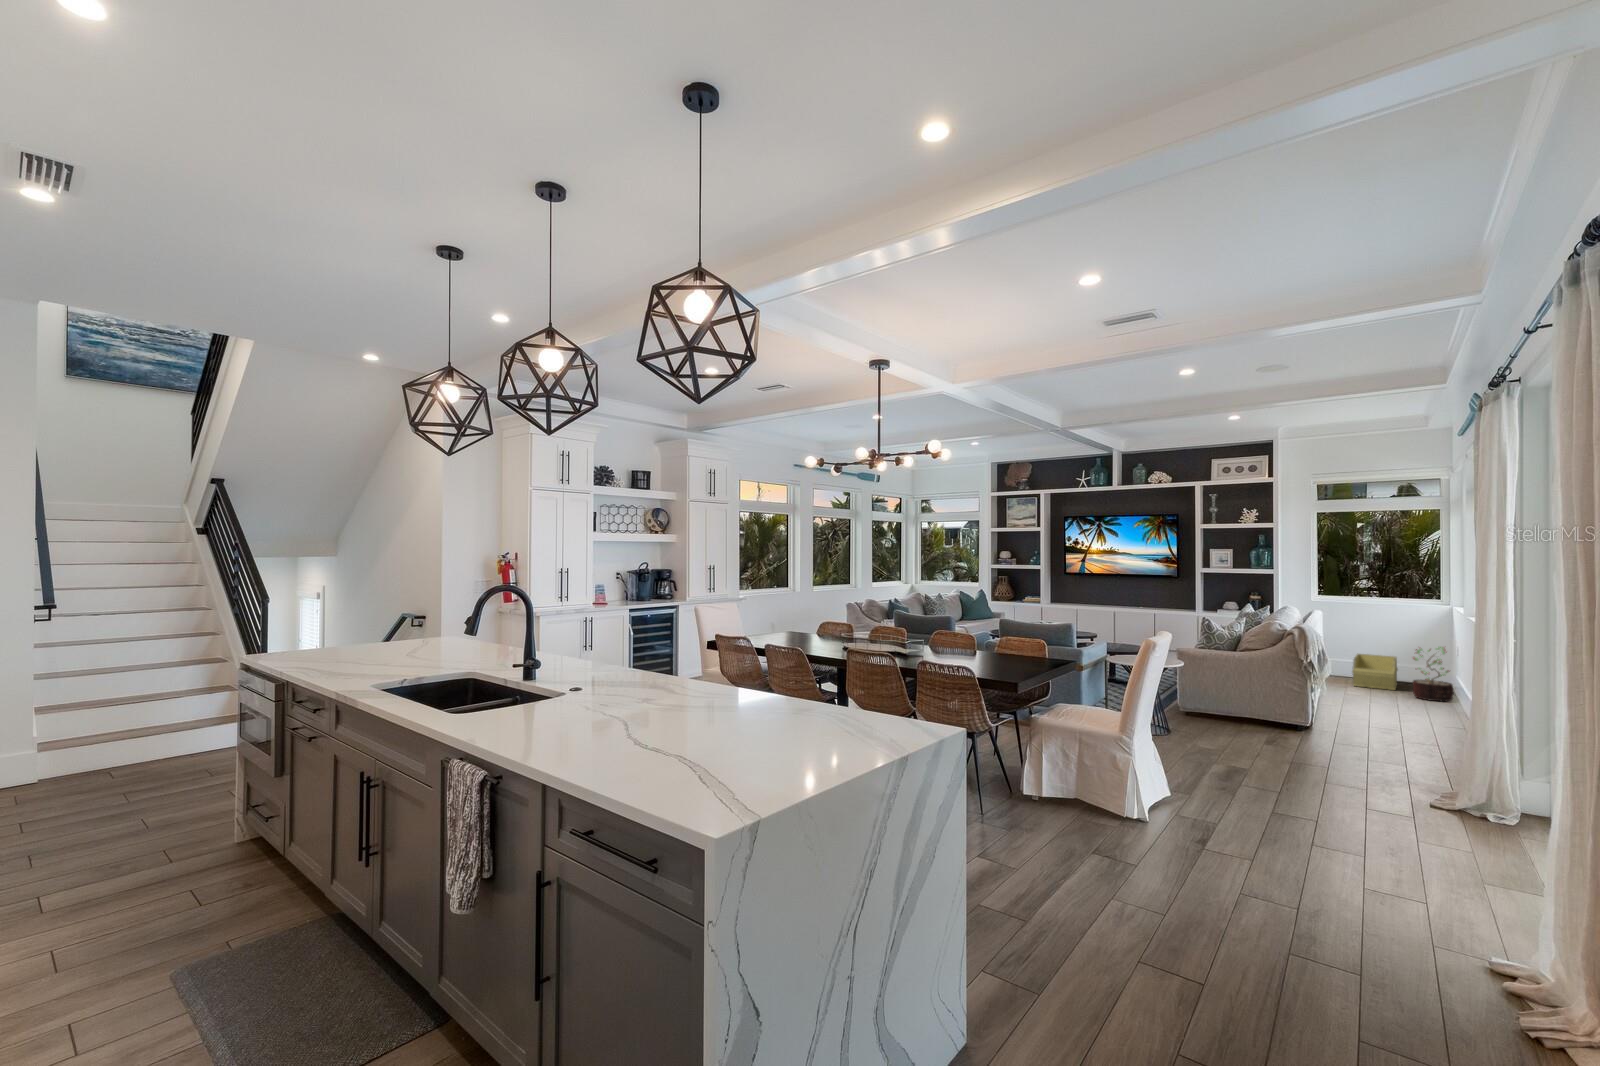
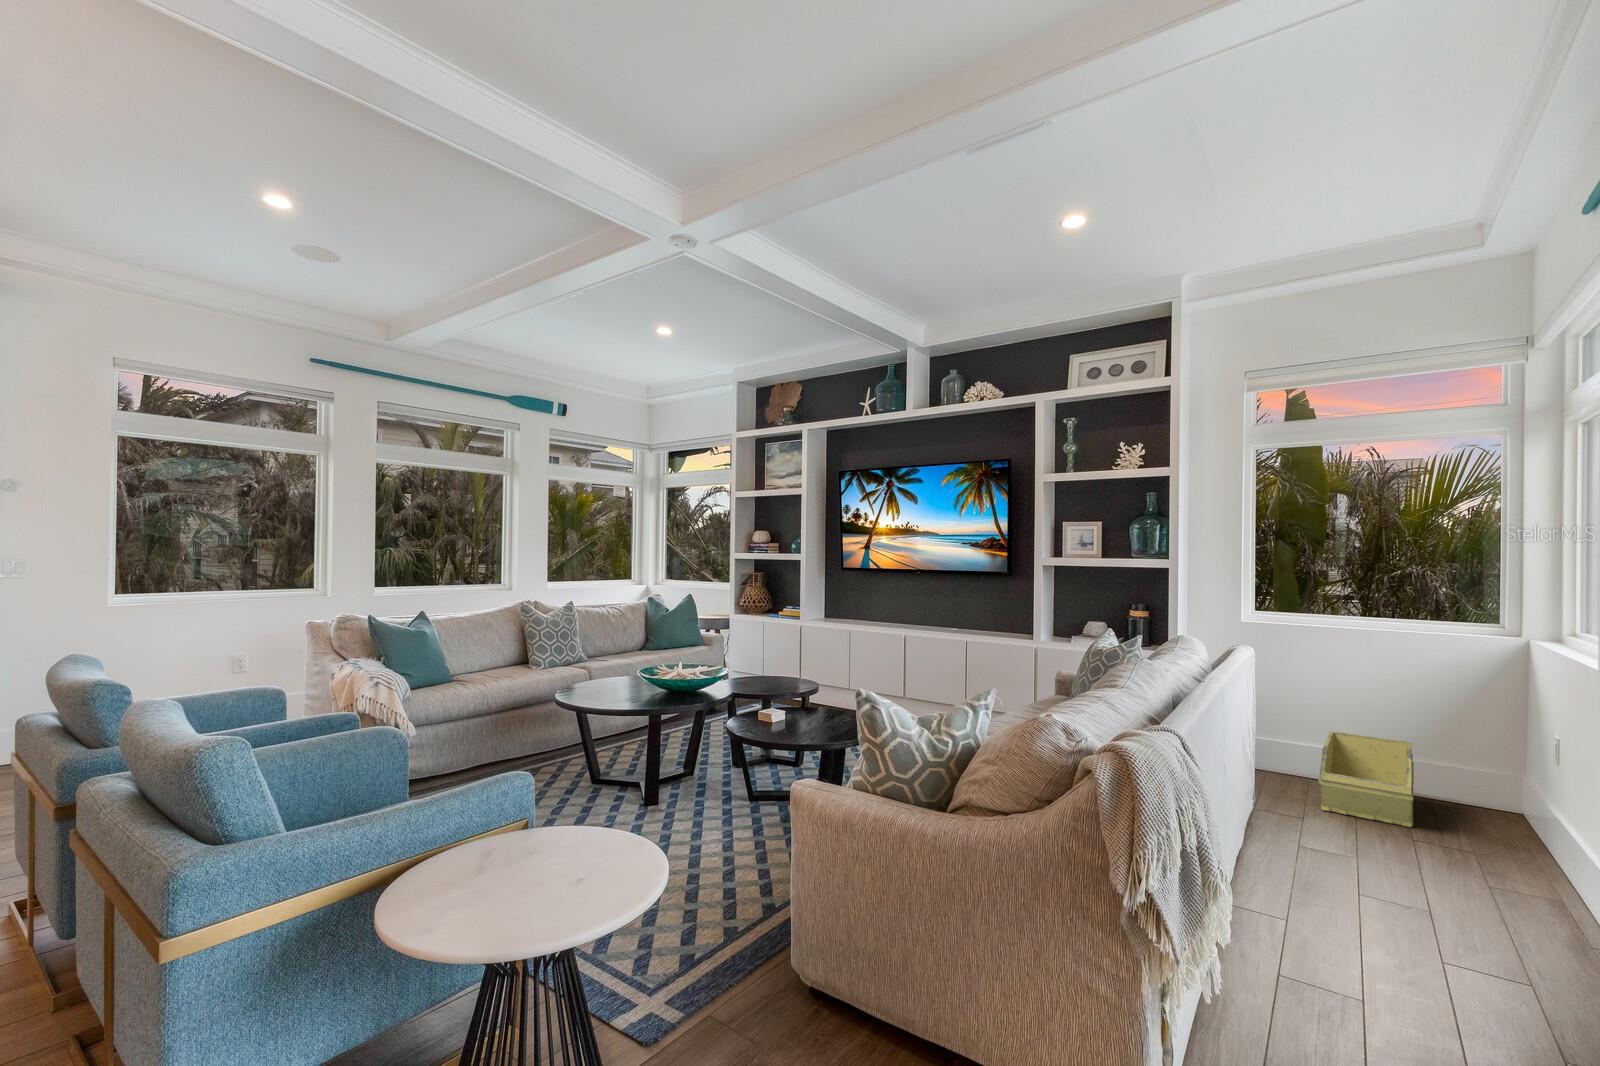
decorative plant: present [1413,647,1454,702] -> none [1455,739,1560,880]

